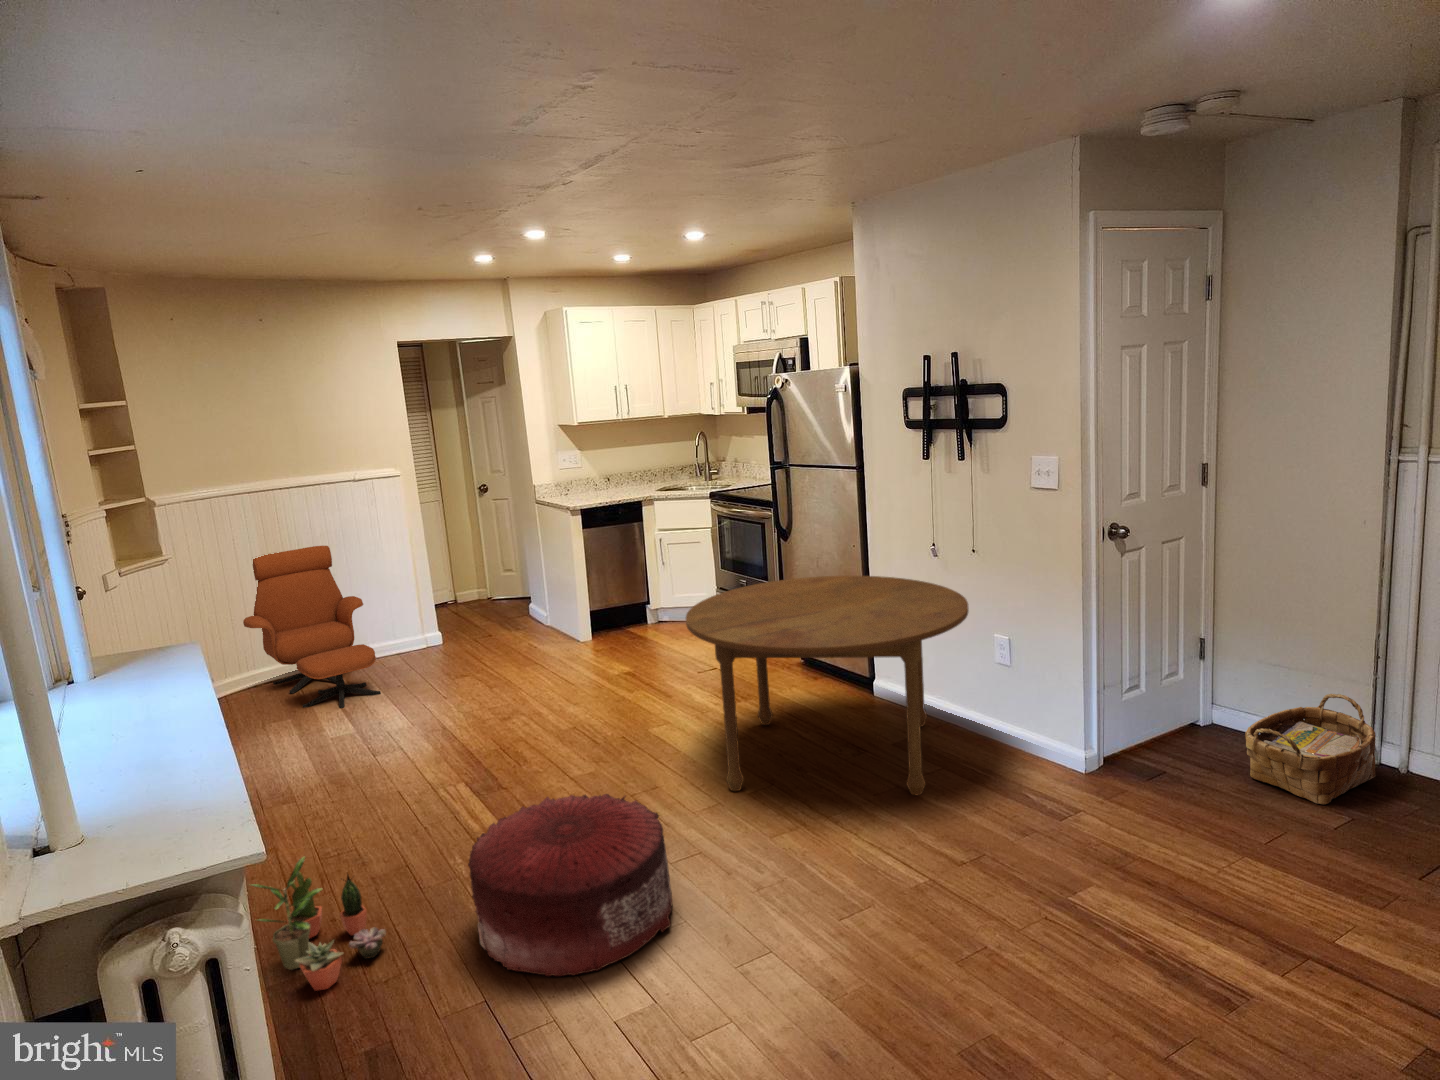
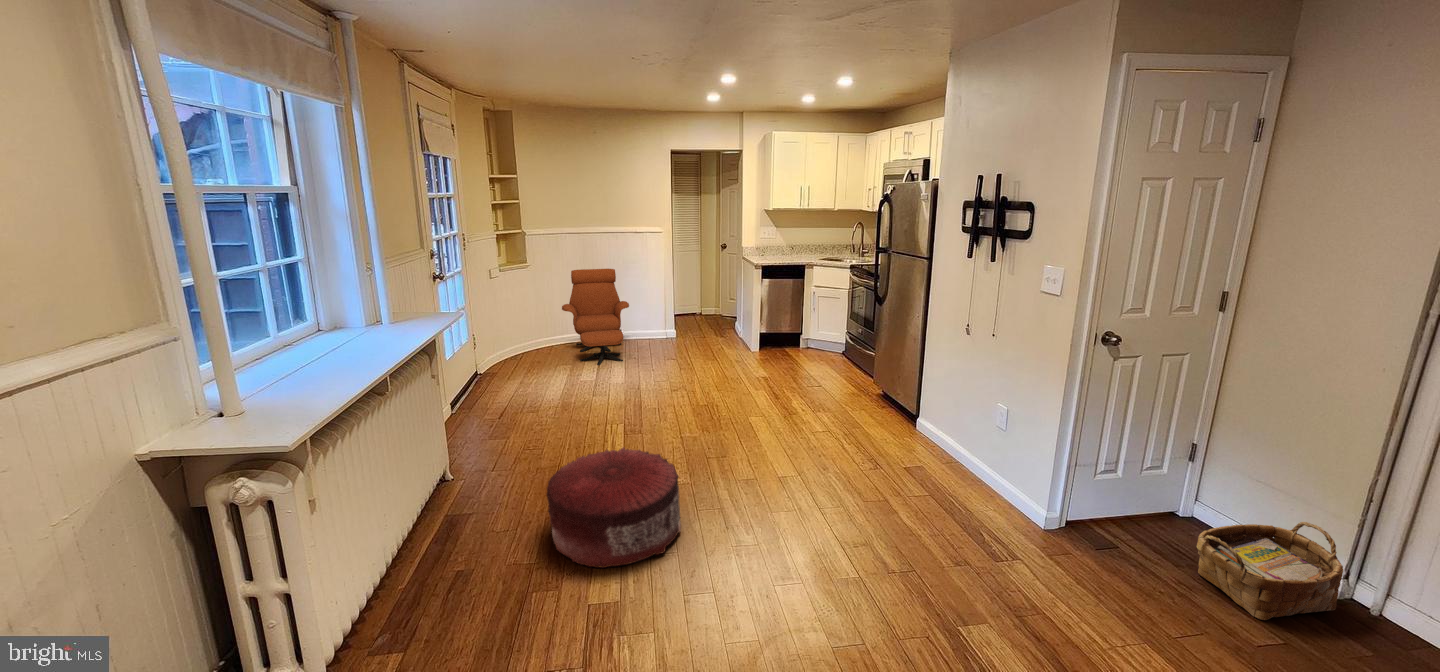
dining table: present [686,576,969,795] -> none [761,333,975,510]
potted plant: present [251,856,386,991] -> none [442,448,510,529]

